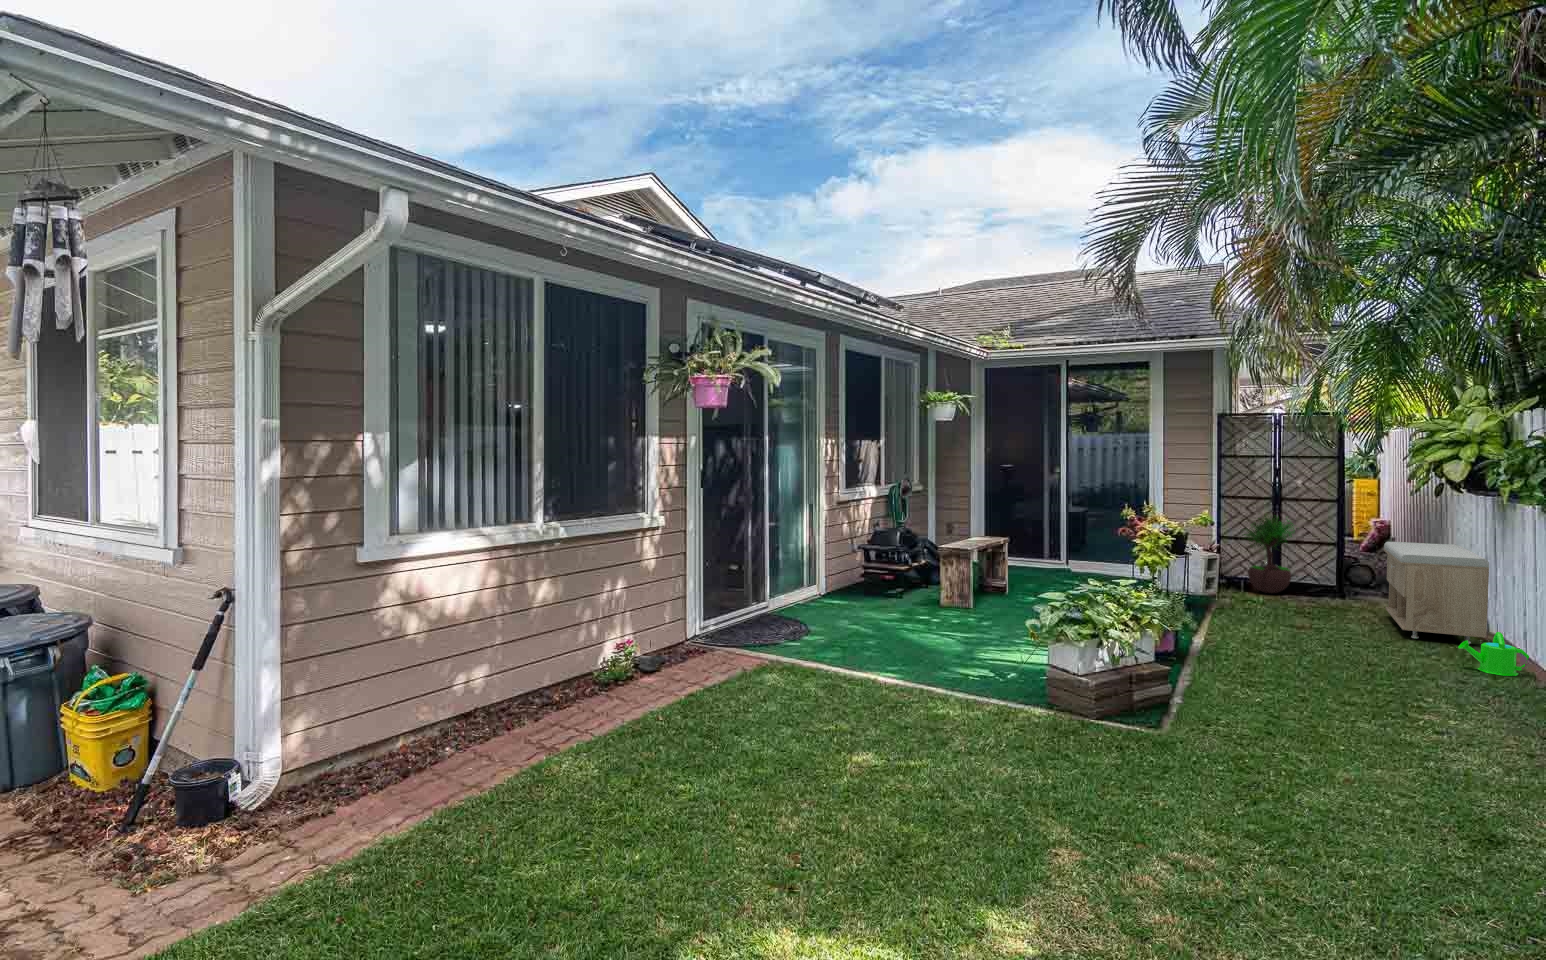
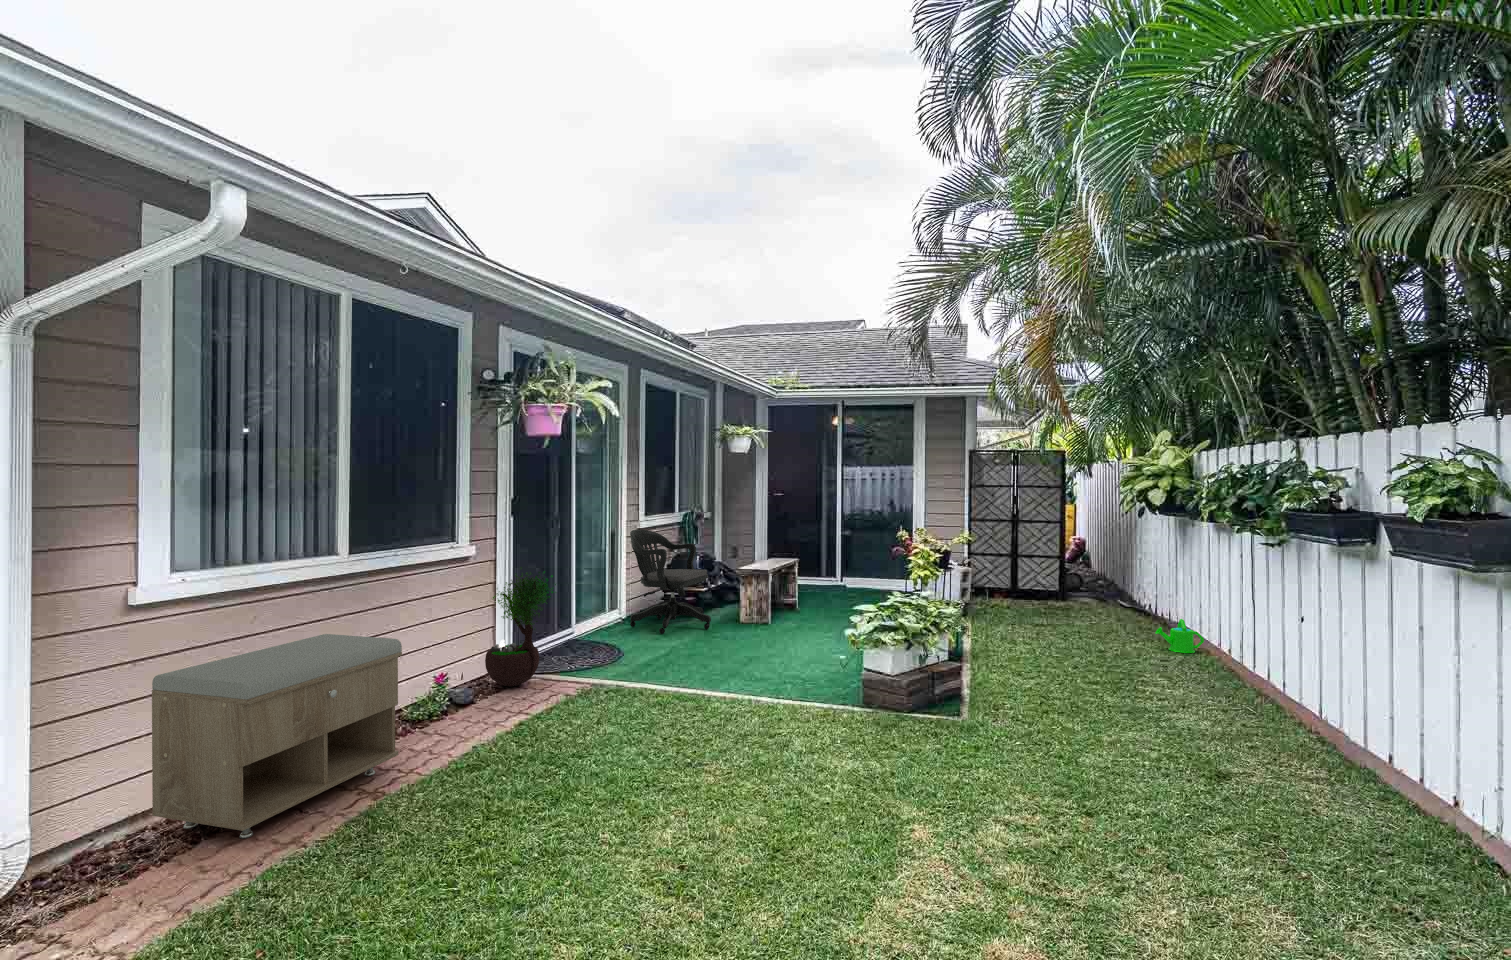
chair: none [824,504,906,611] -> present [630,529,711,634]
potted tree: present [1243,515,1295,593] -> present [485,567,556,686]
storage bench: present [1384,542,1489,644] -> present [152,634,402,838]

